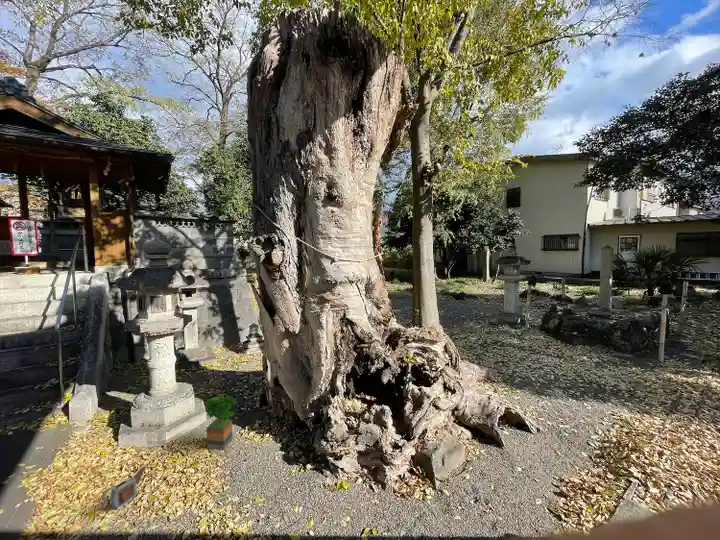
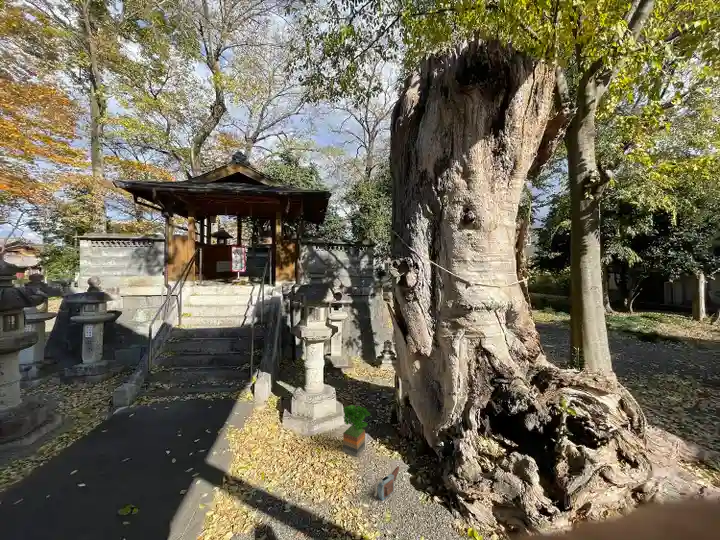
watering can: present [102,467,146,509] -> present [374,466,399,501]

